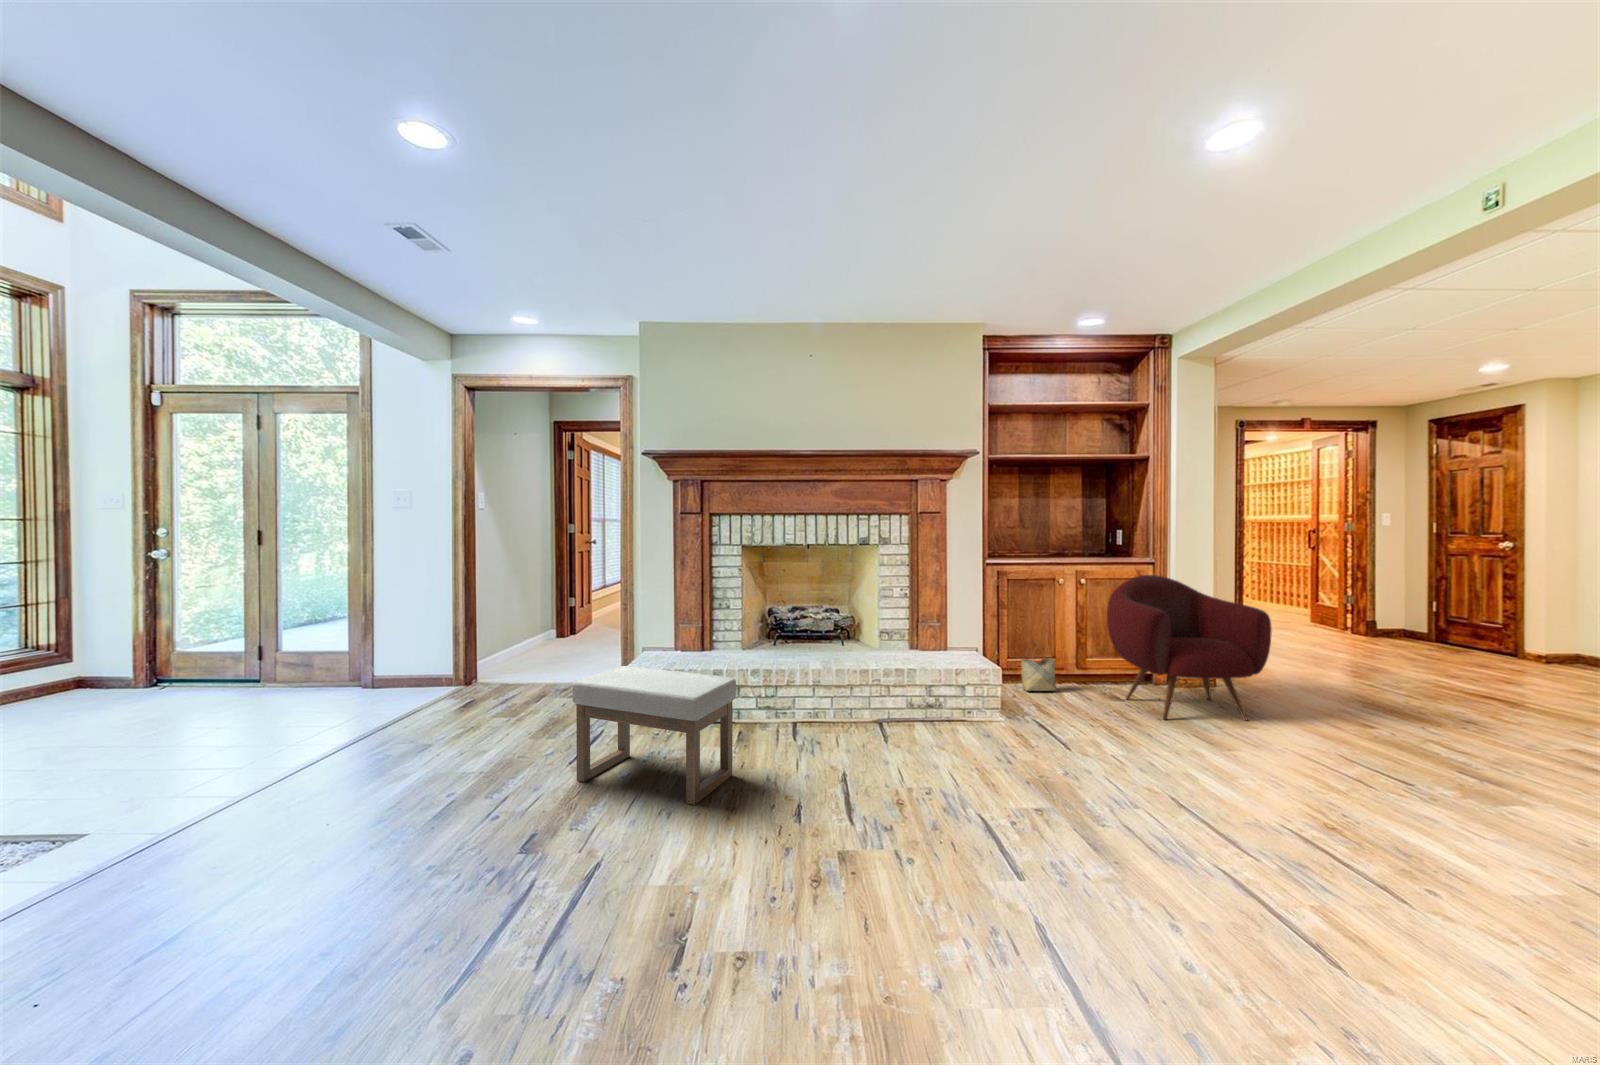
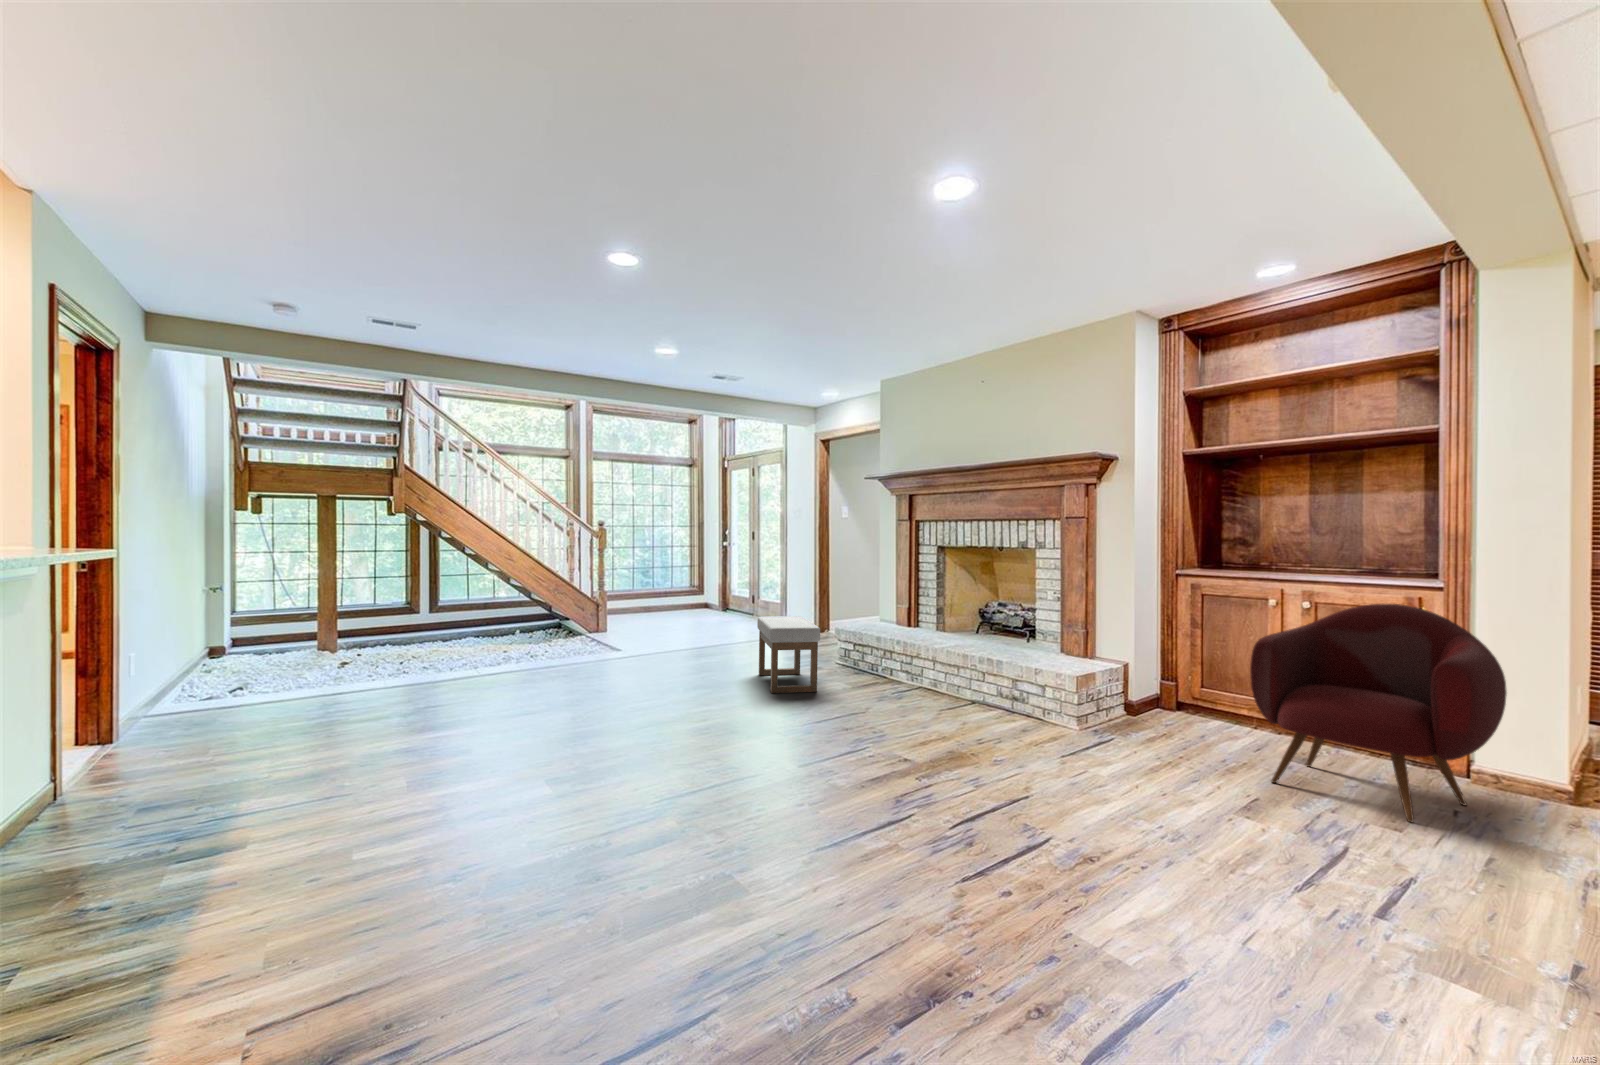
woven basket: present [1021,658,1056,691] -> none [1193,673,1244,737]

